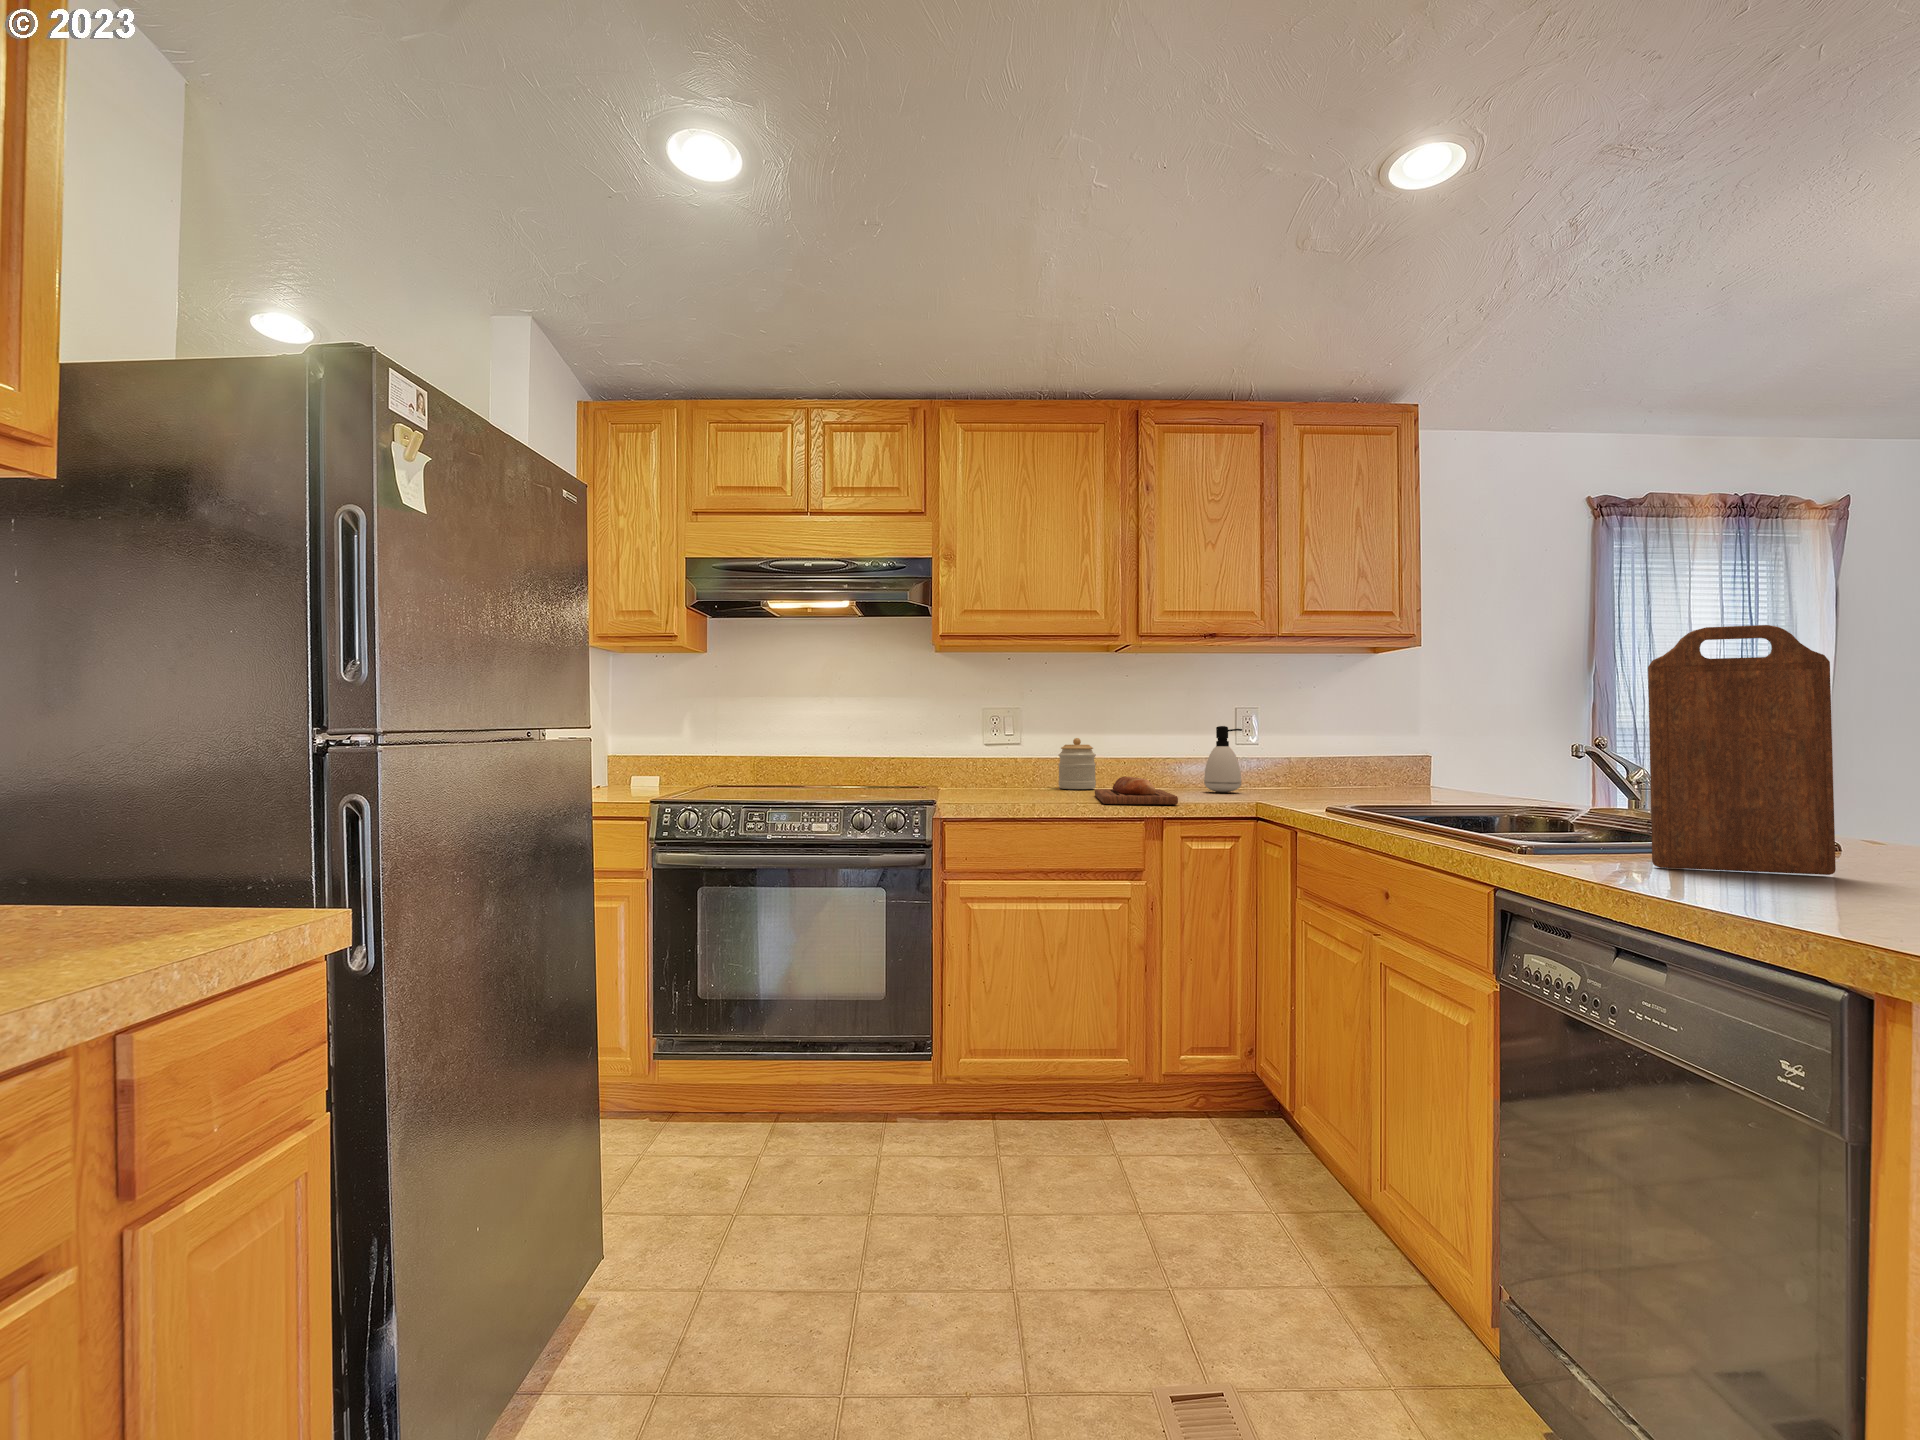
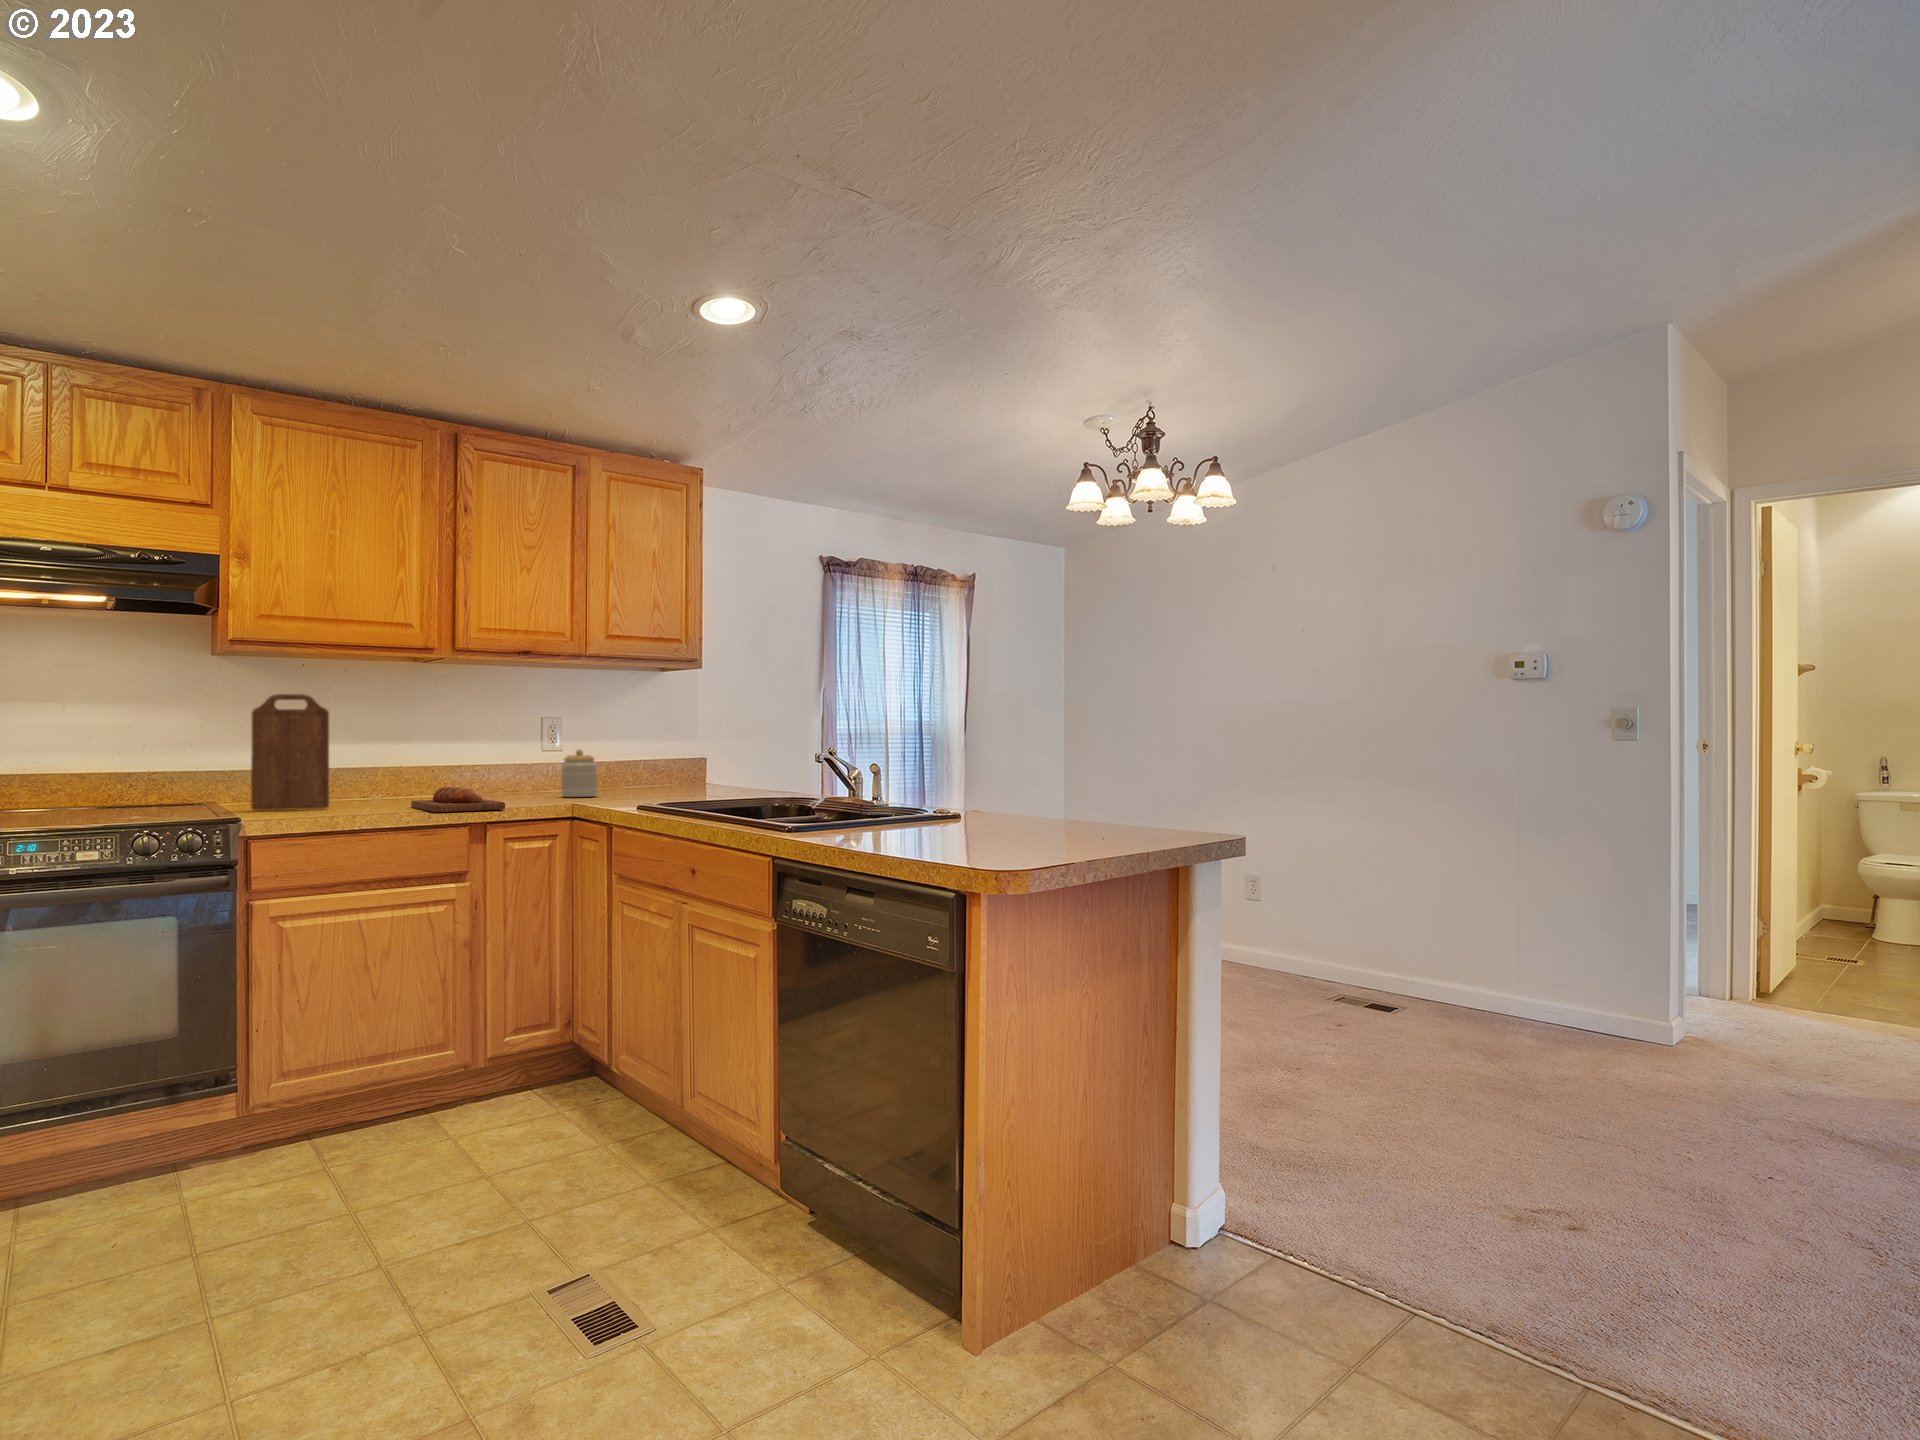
cutting board: present [1648,625,1836,875] -> present [251,694,329,810]
soap dispenser: present [1204,726,1242,792] -> none [516,737,552,799]
jar: present [1058,738,1096,789] -> present [561,749,598,797]

